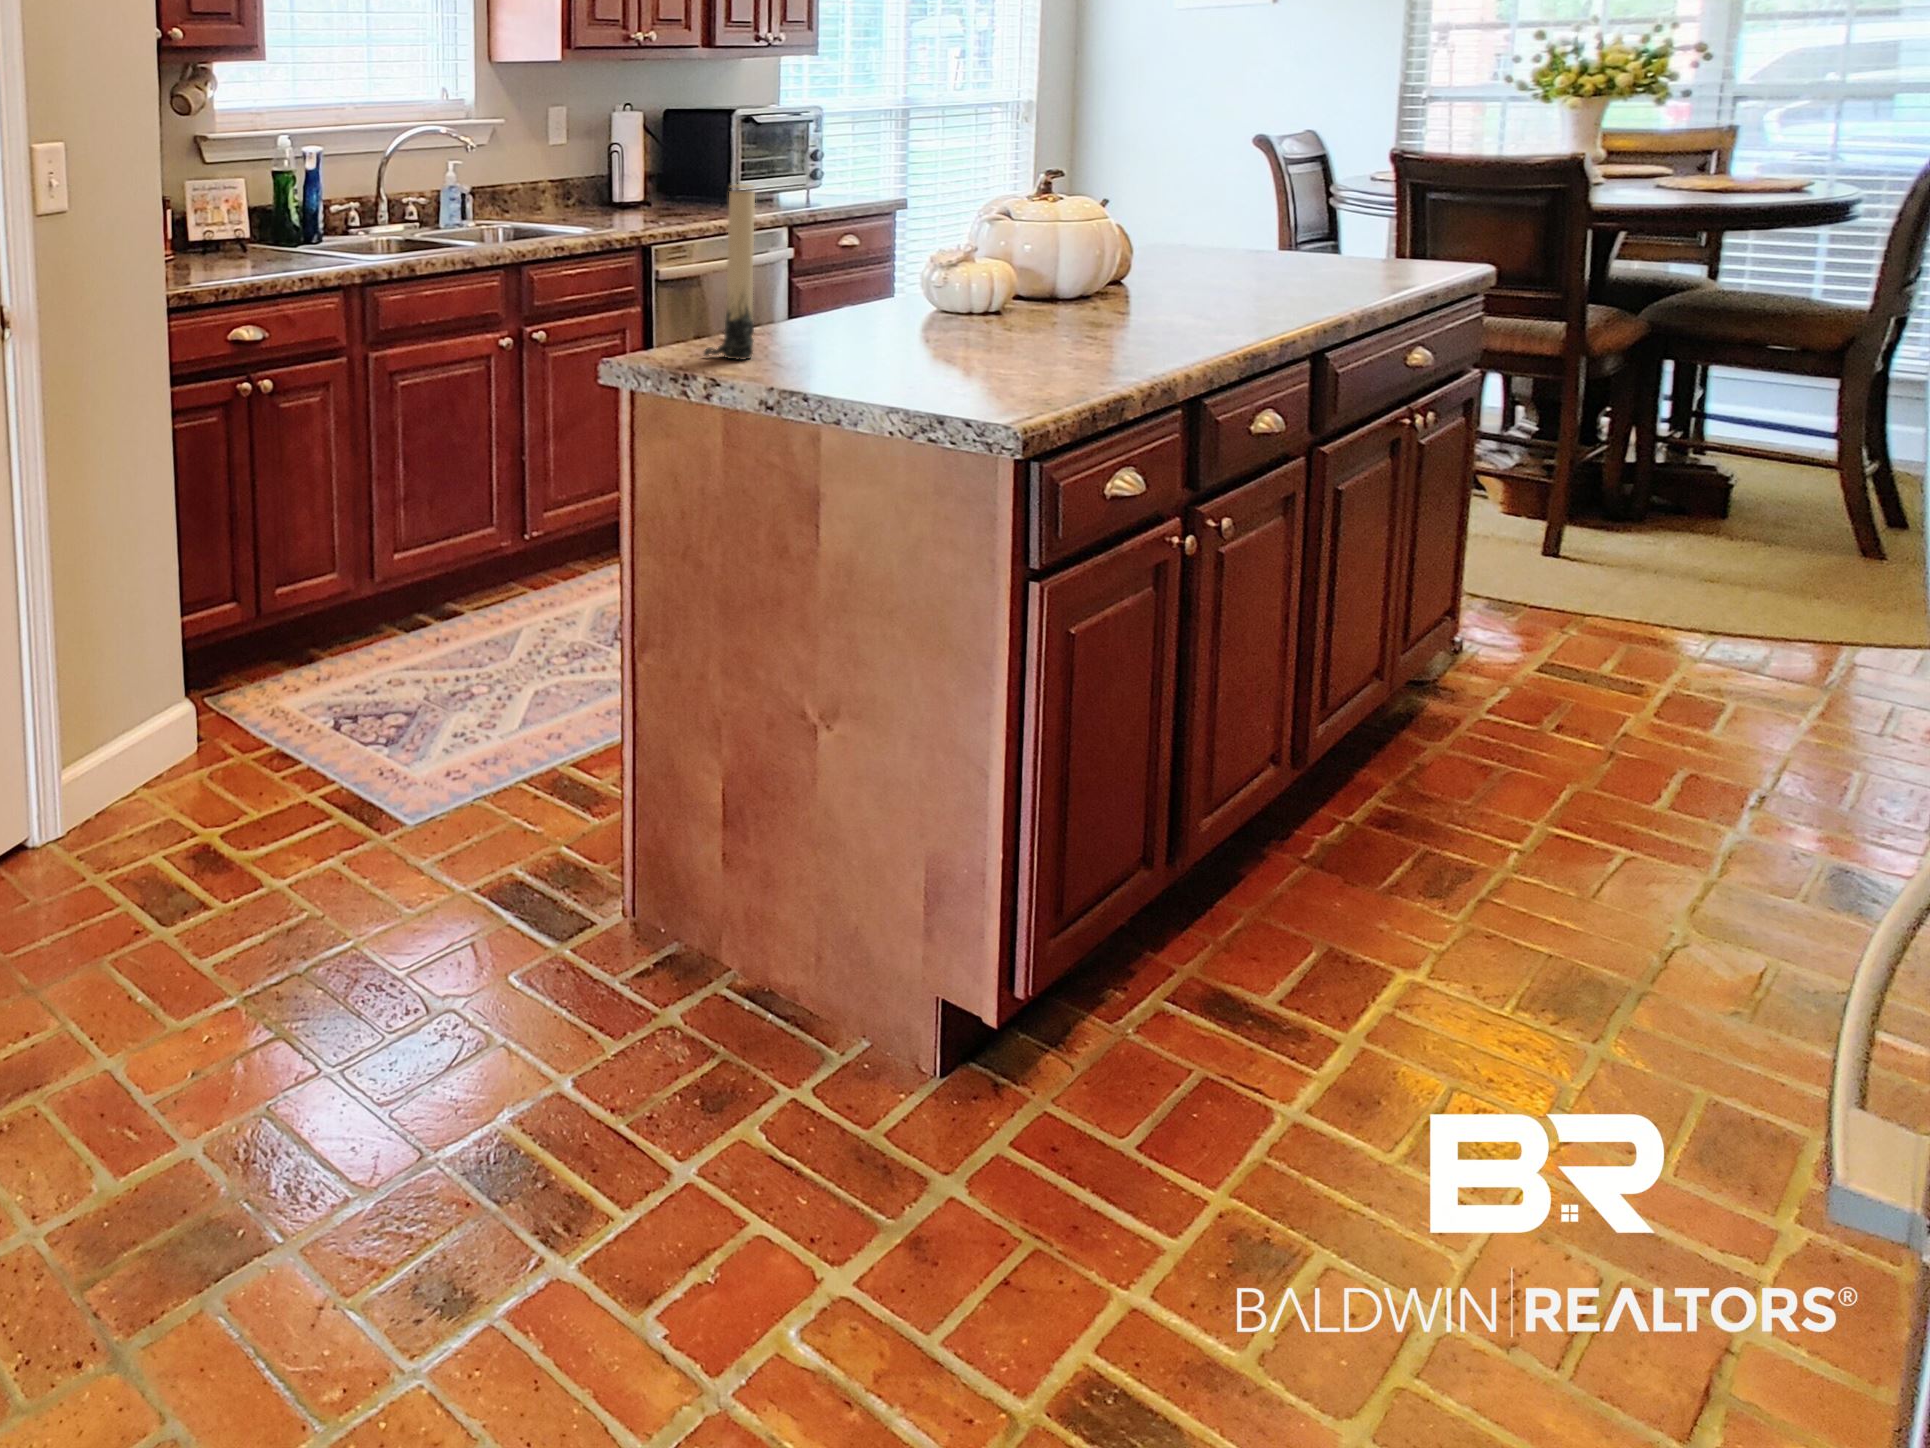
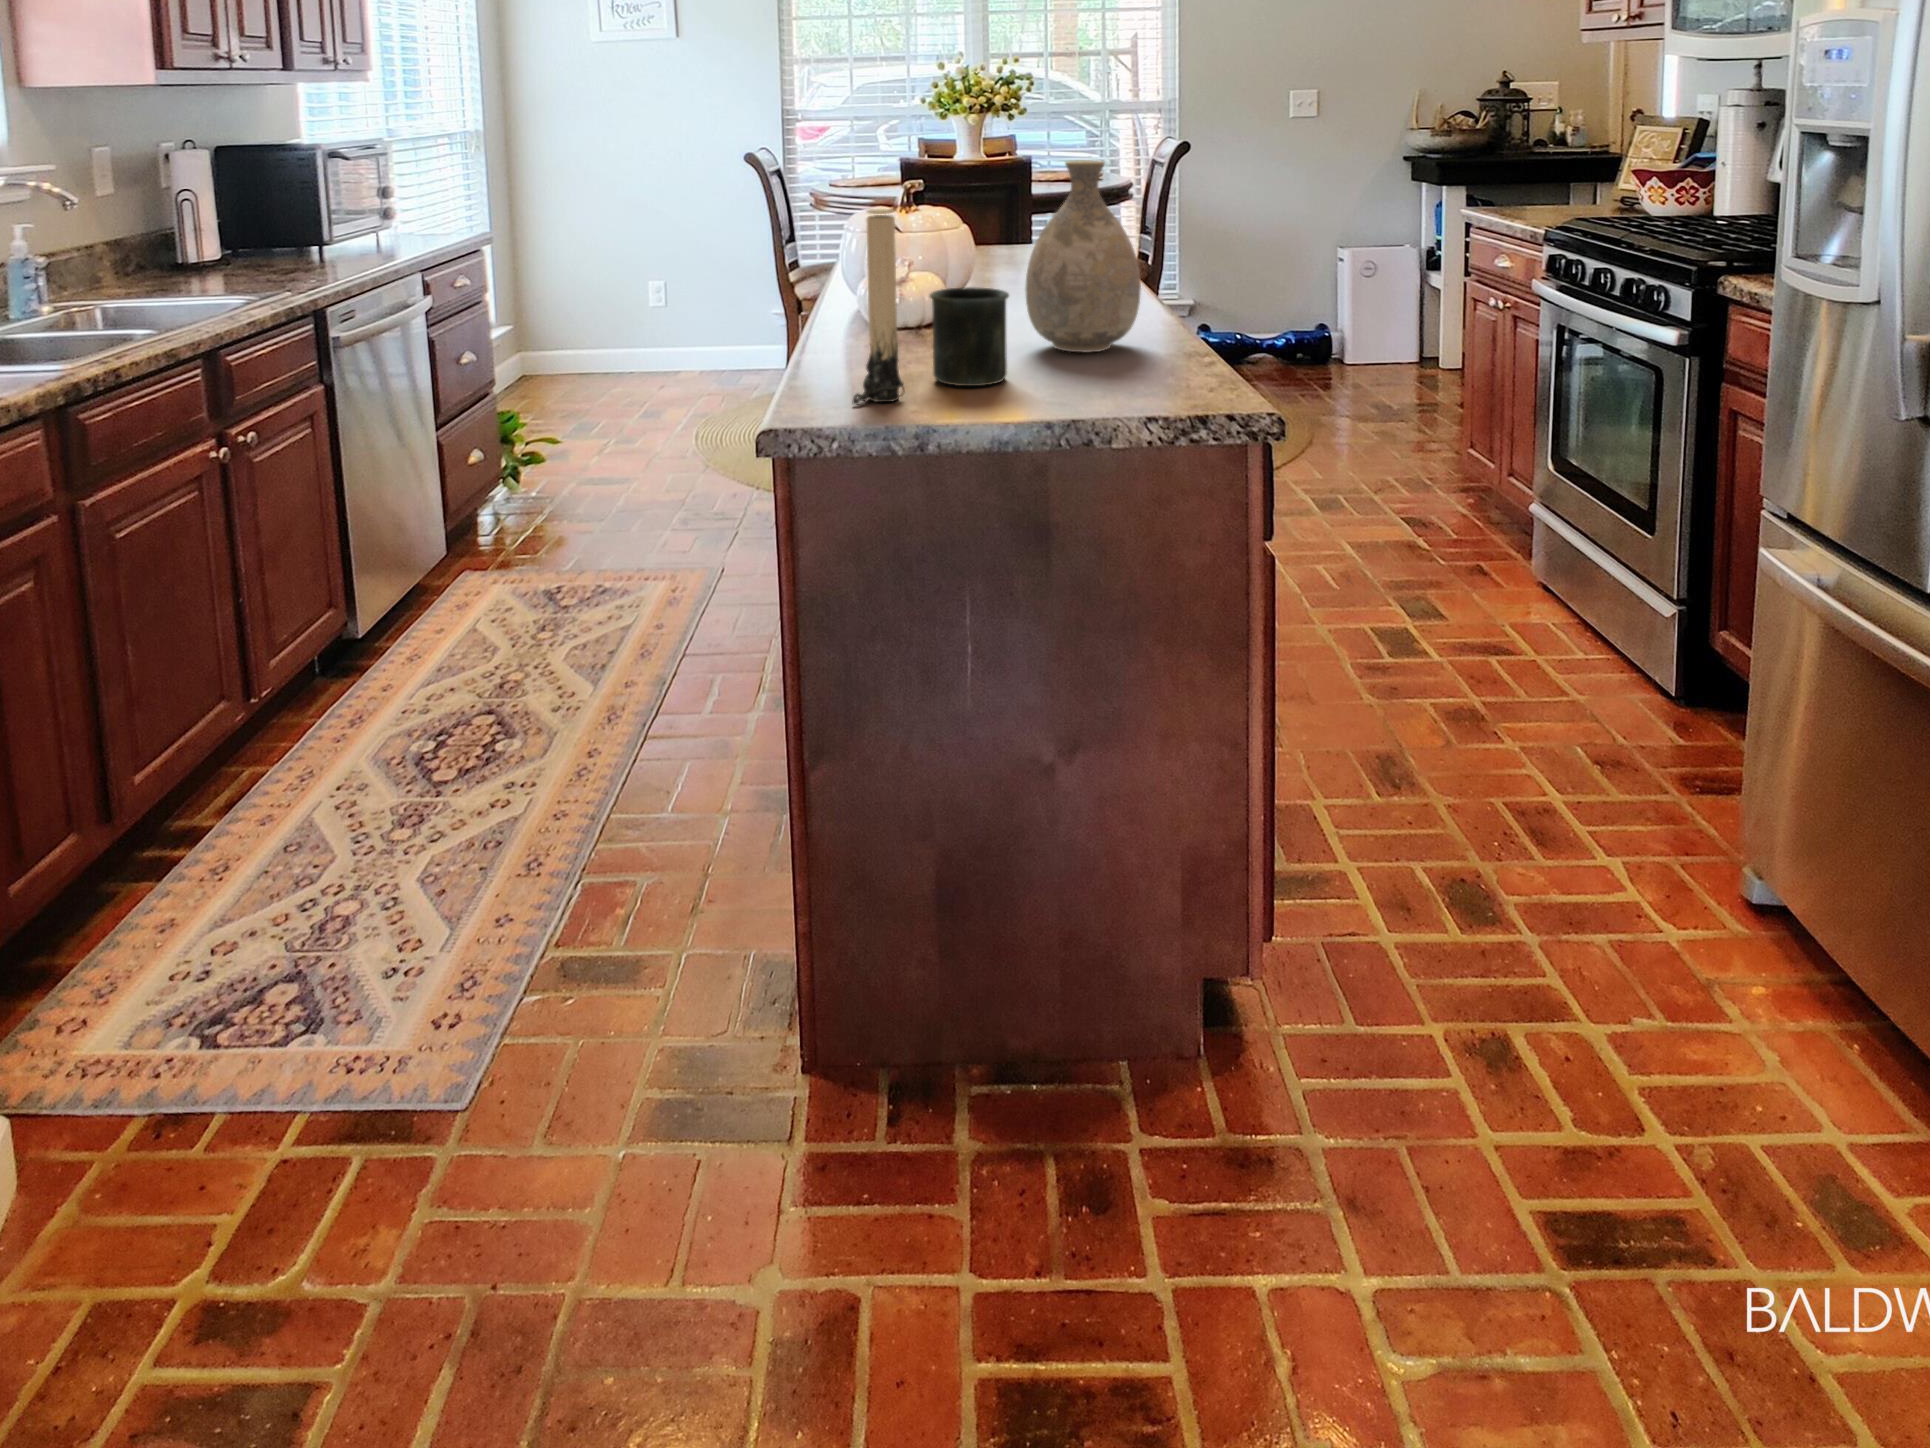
vase: none [970,154,1102,359] -> present [1025,160,1141,352]
mug: none [808,269,888,363] -> present [930,287,1009,386]

